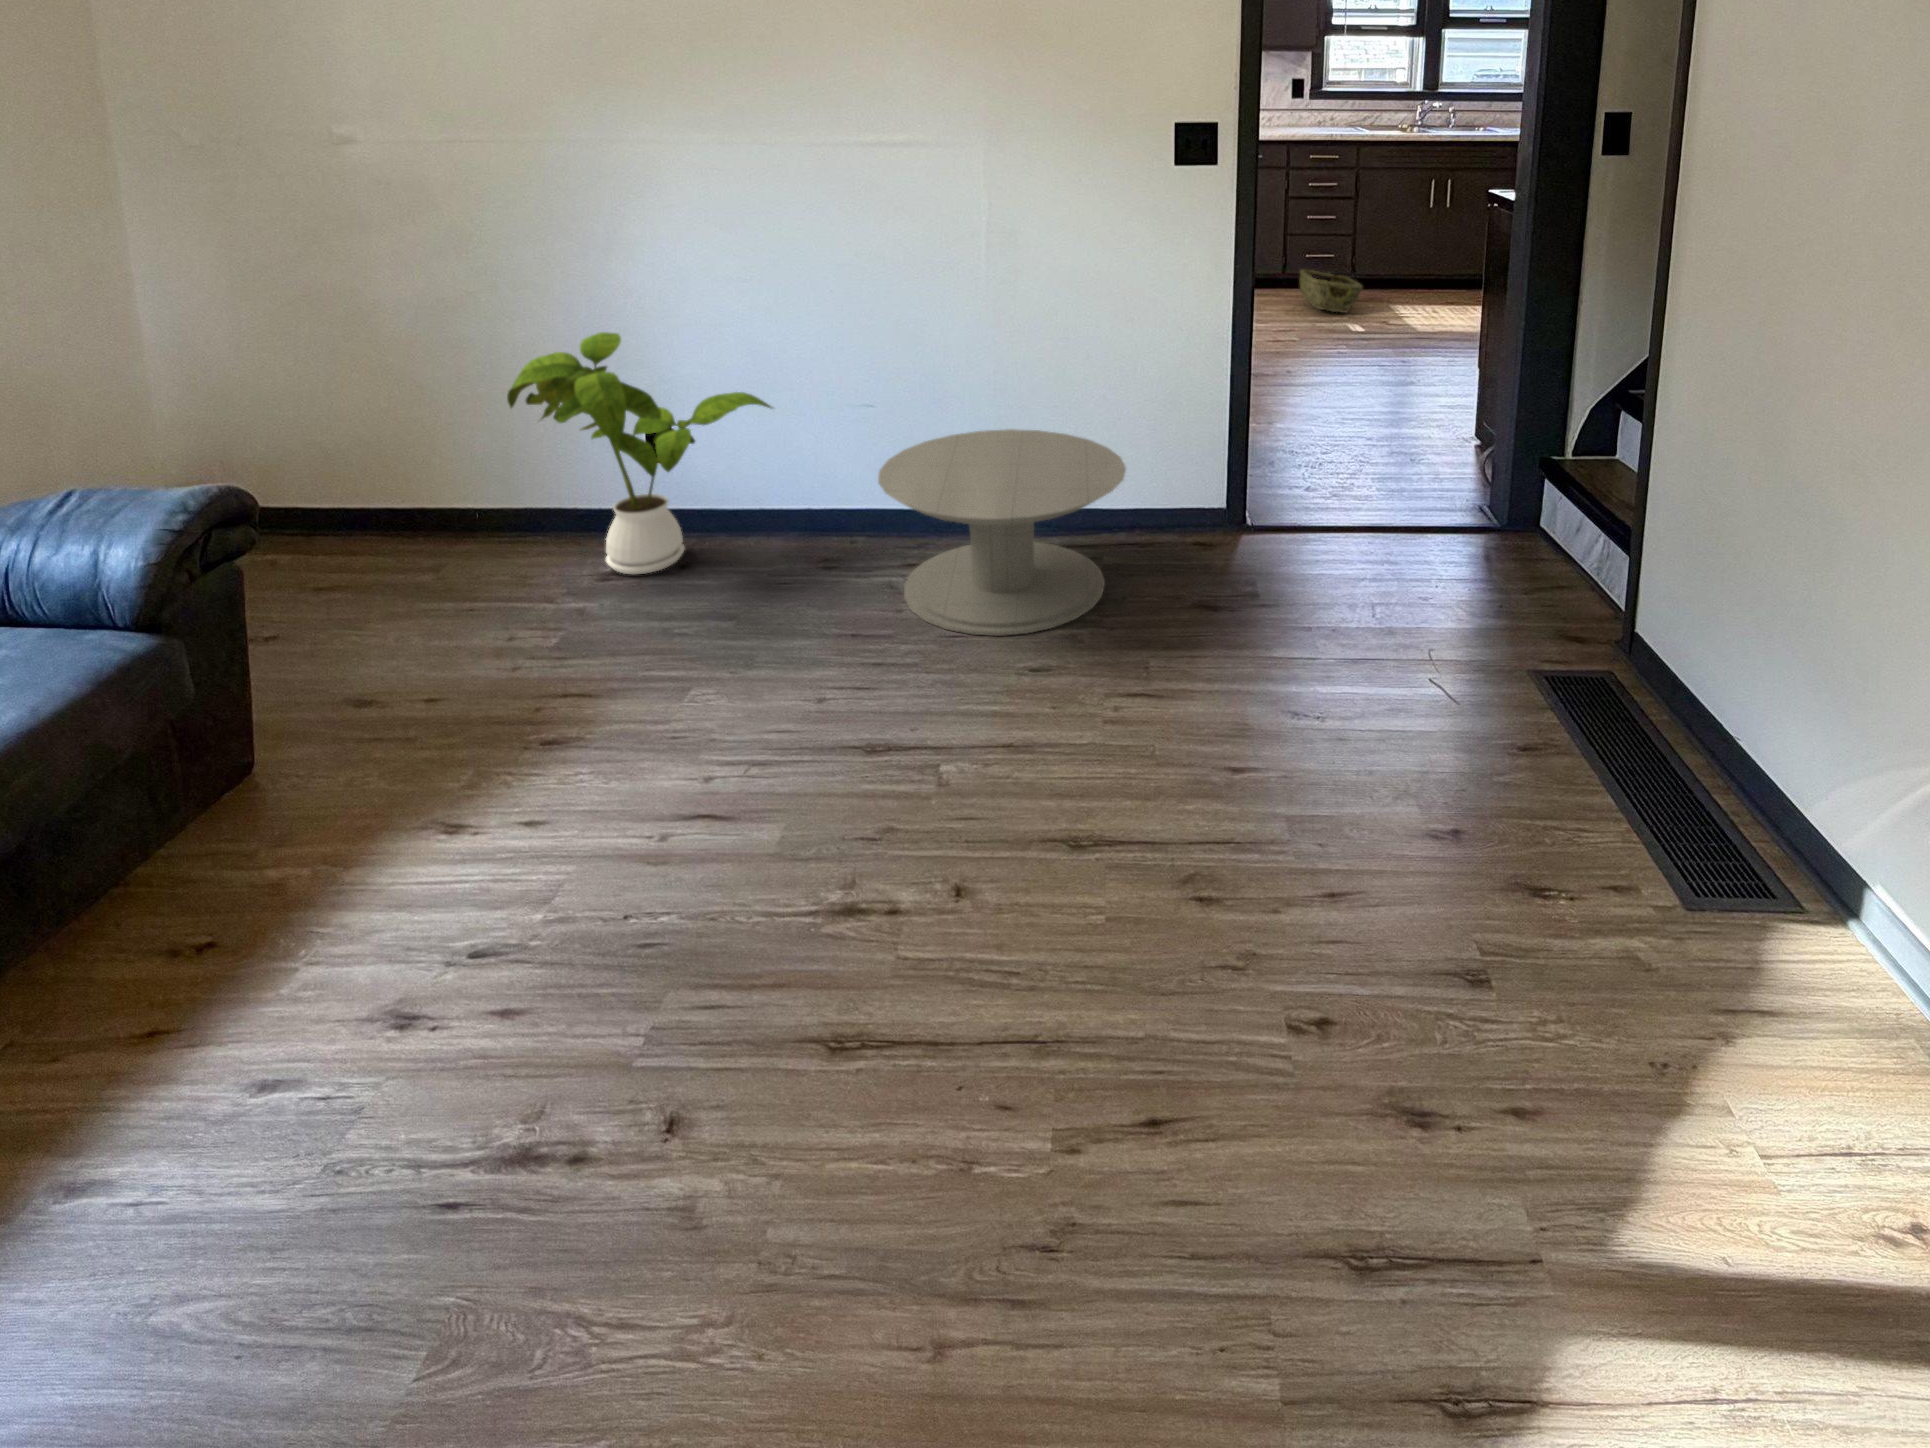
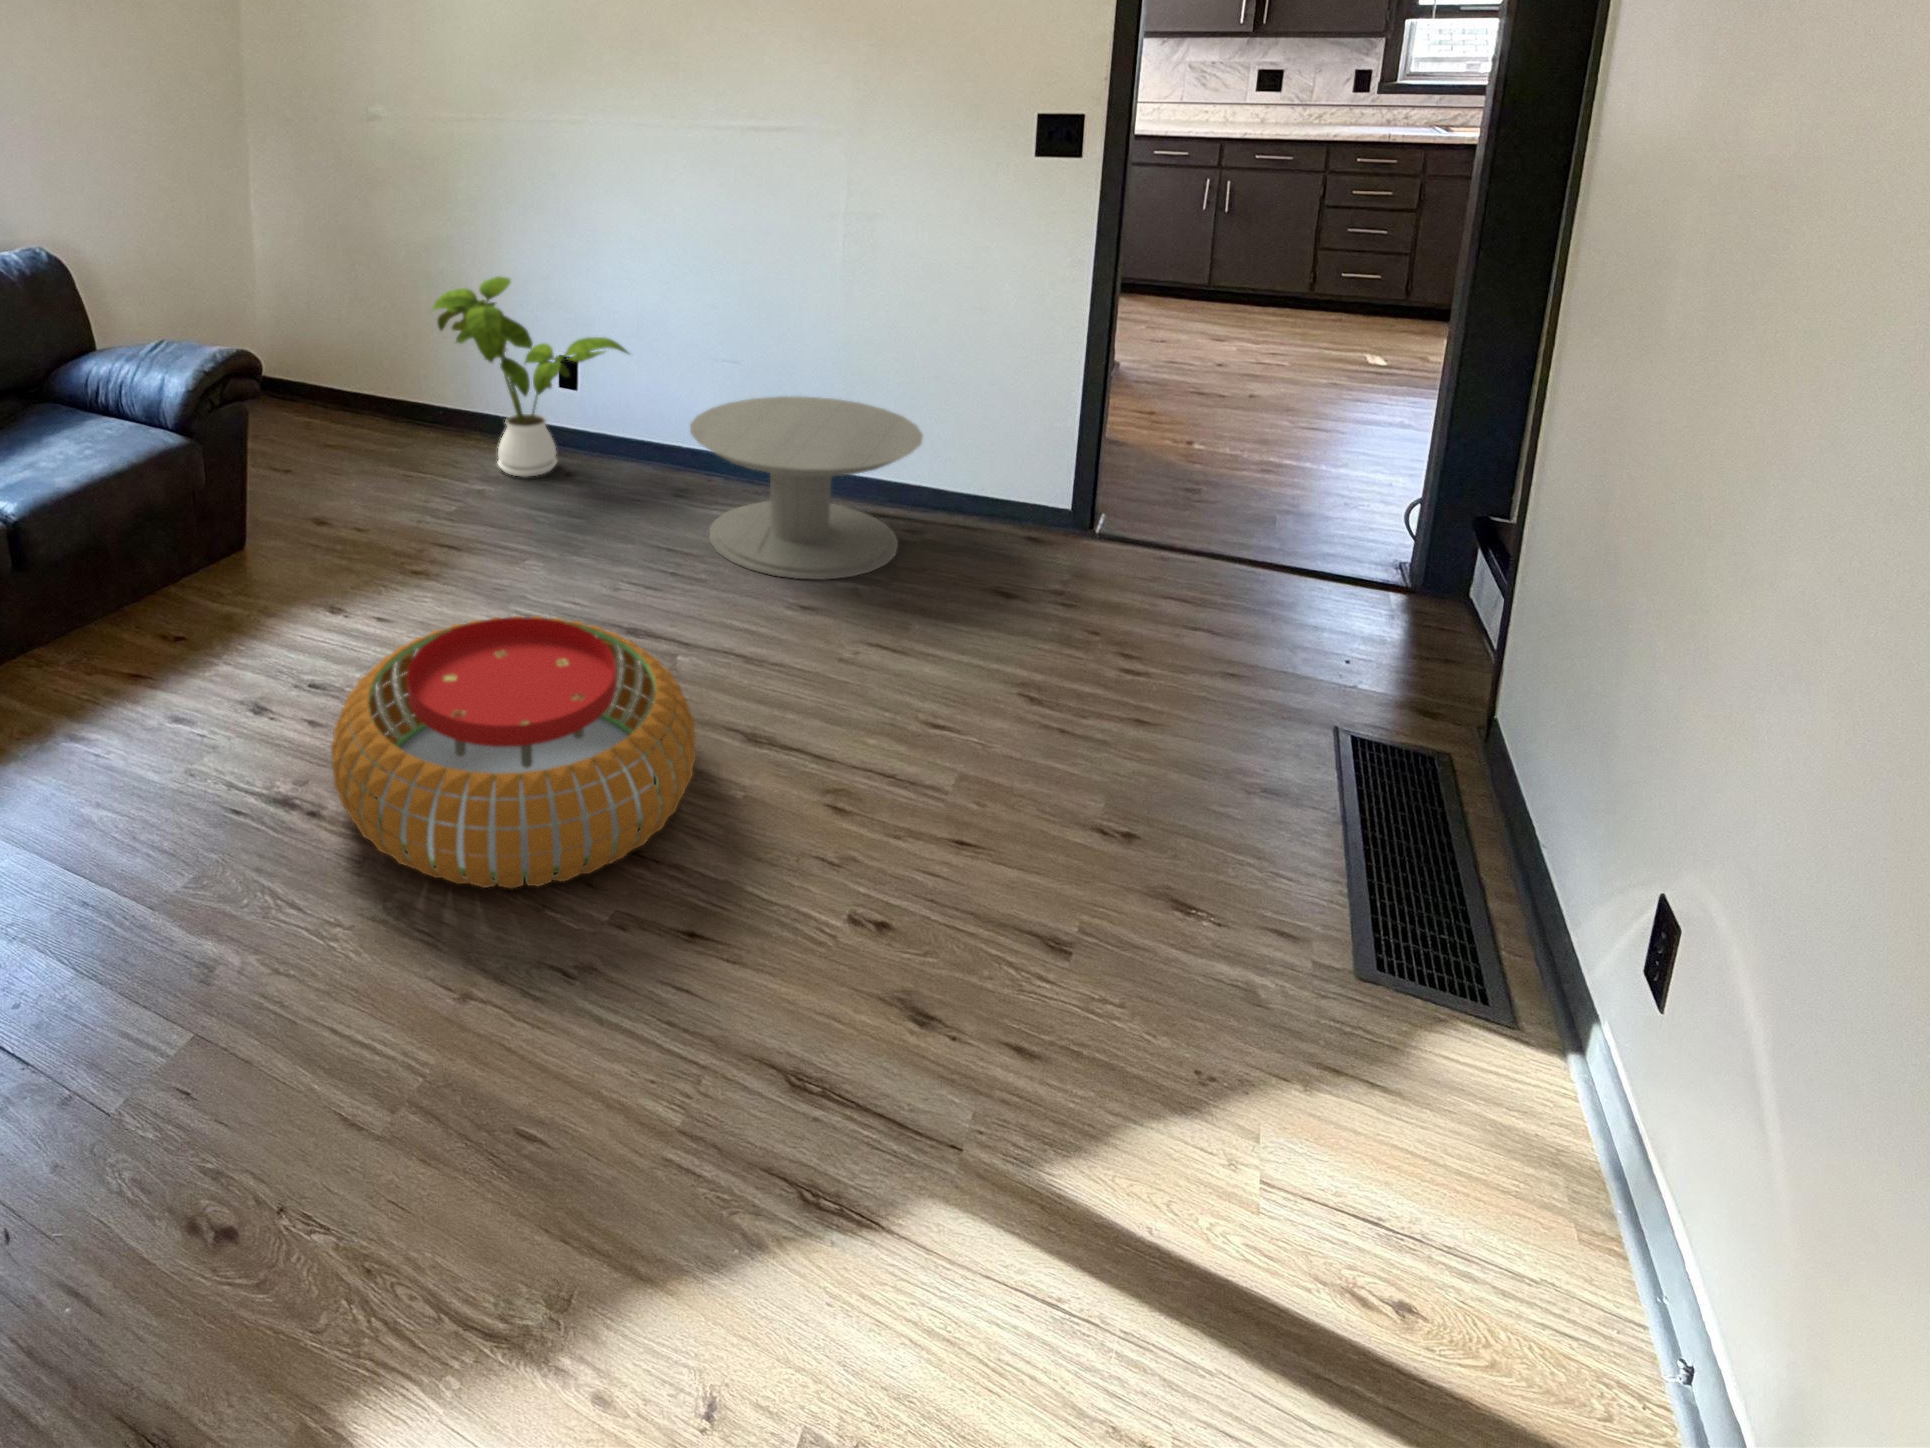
woven basket: present [1300,269,1363,313] -> none [1310,285,1392,340]
pouf: none [585,761,1077,1195] -> present [331,616,696,889]

